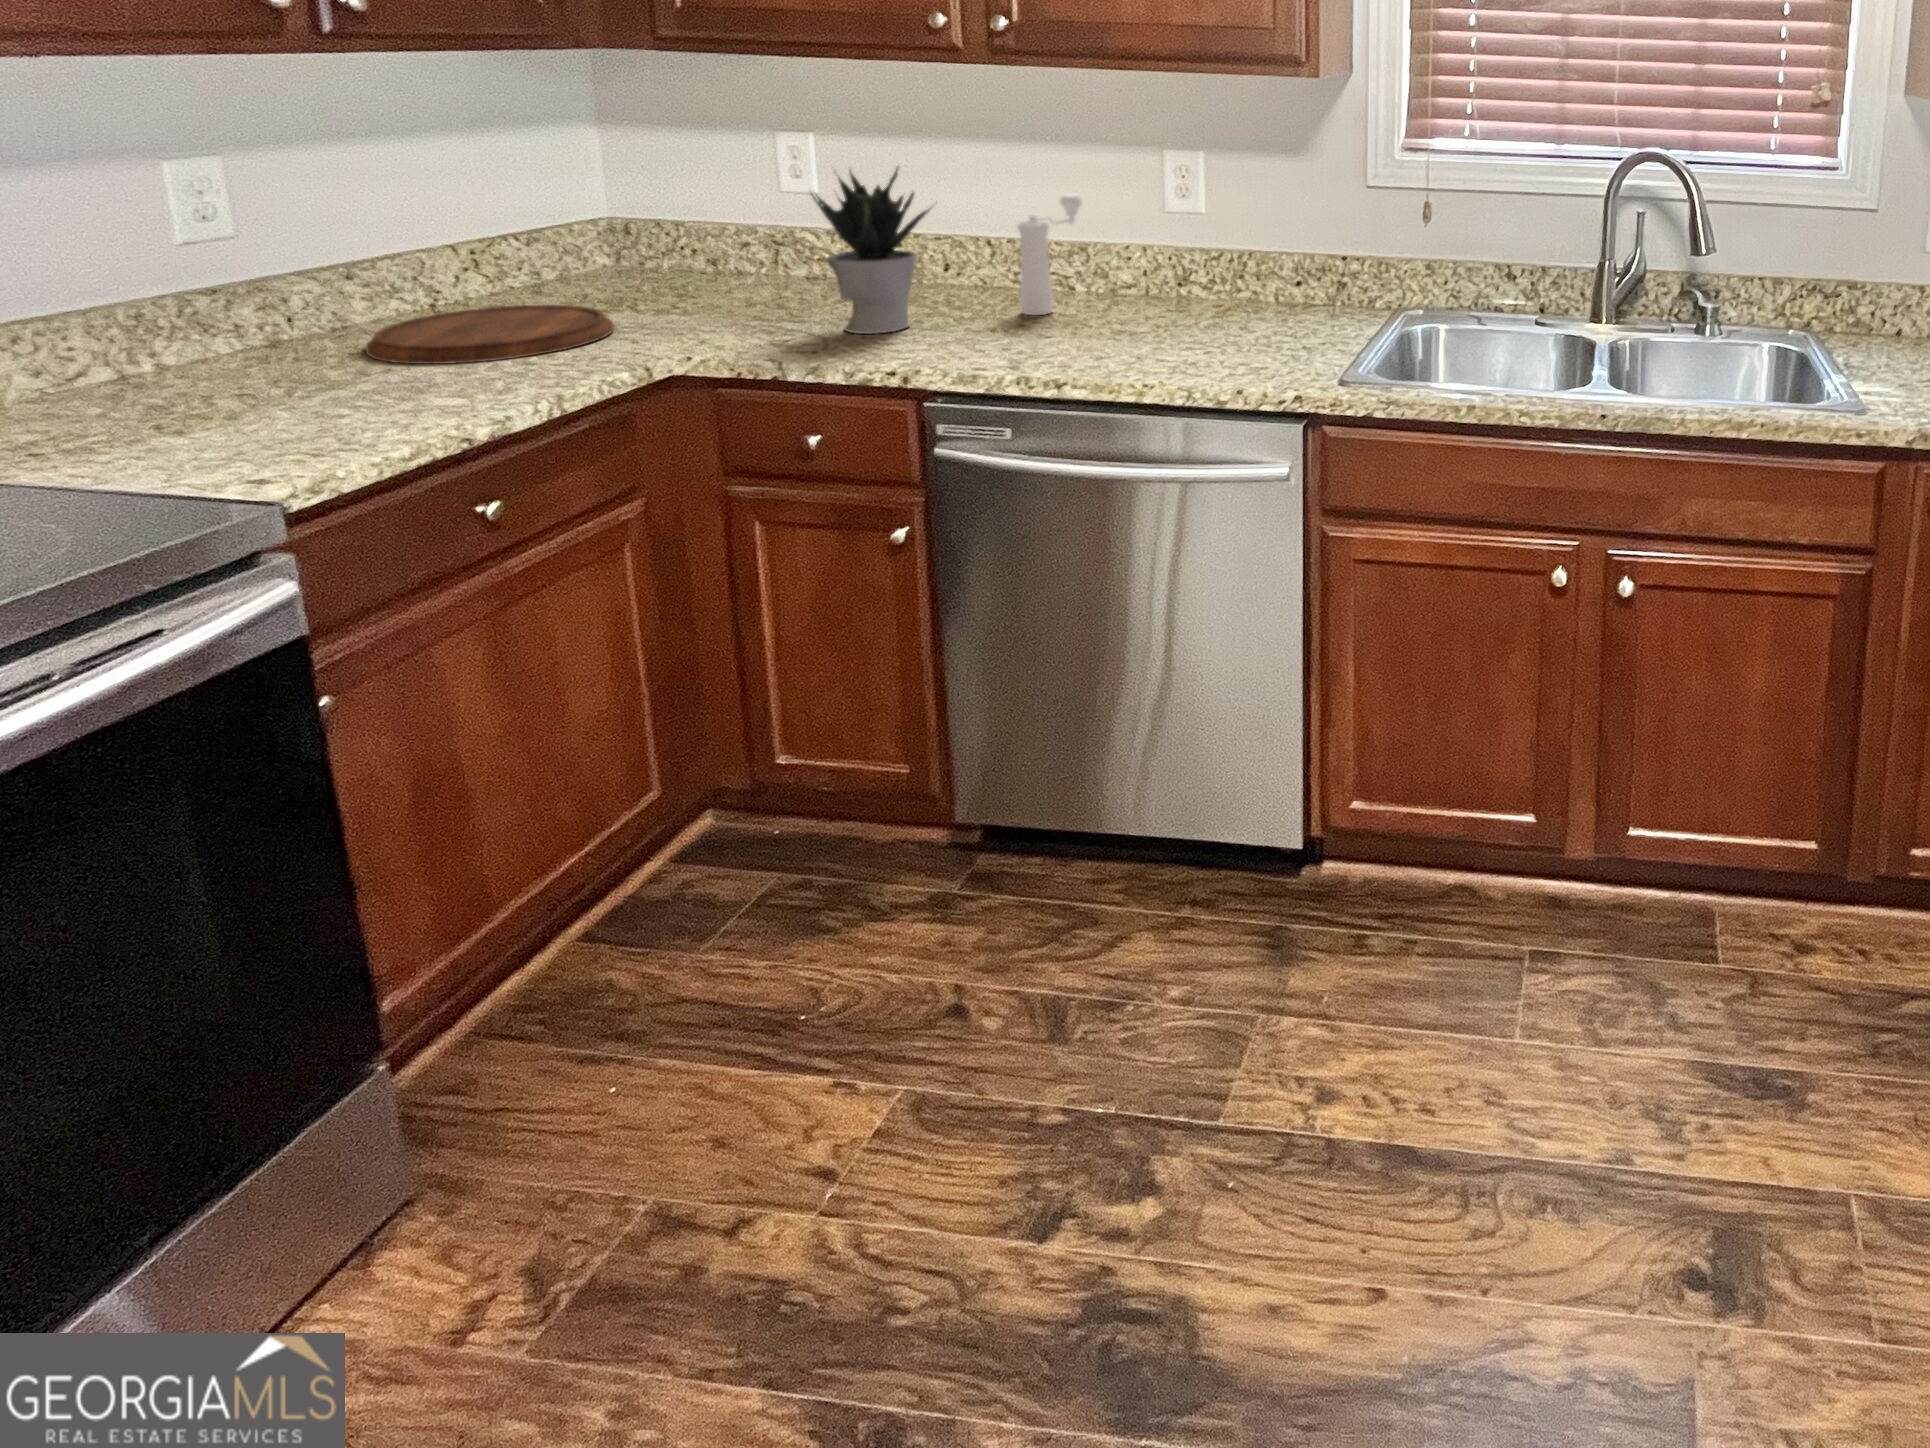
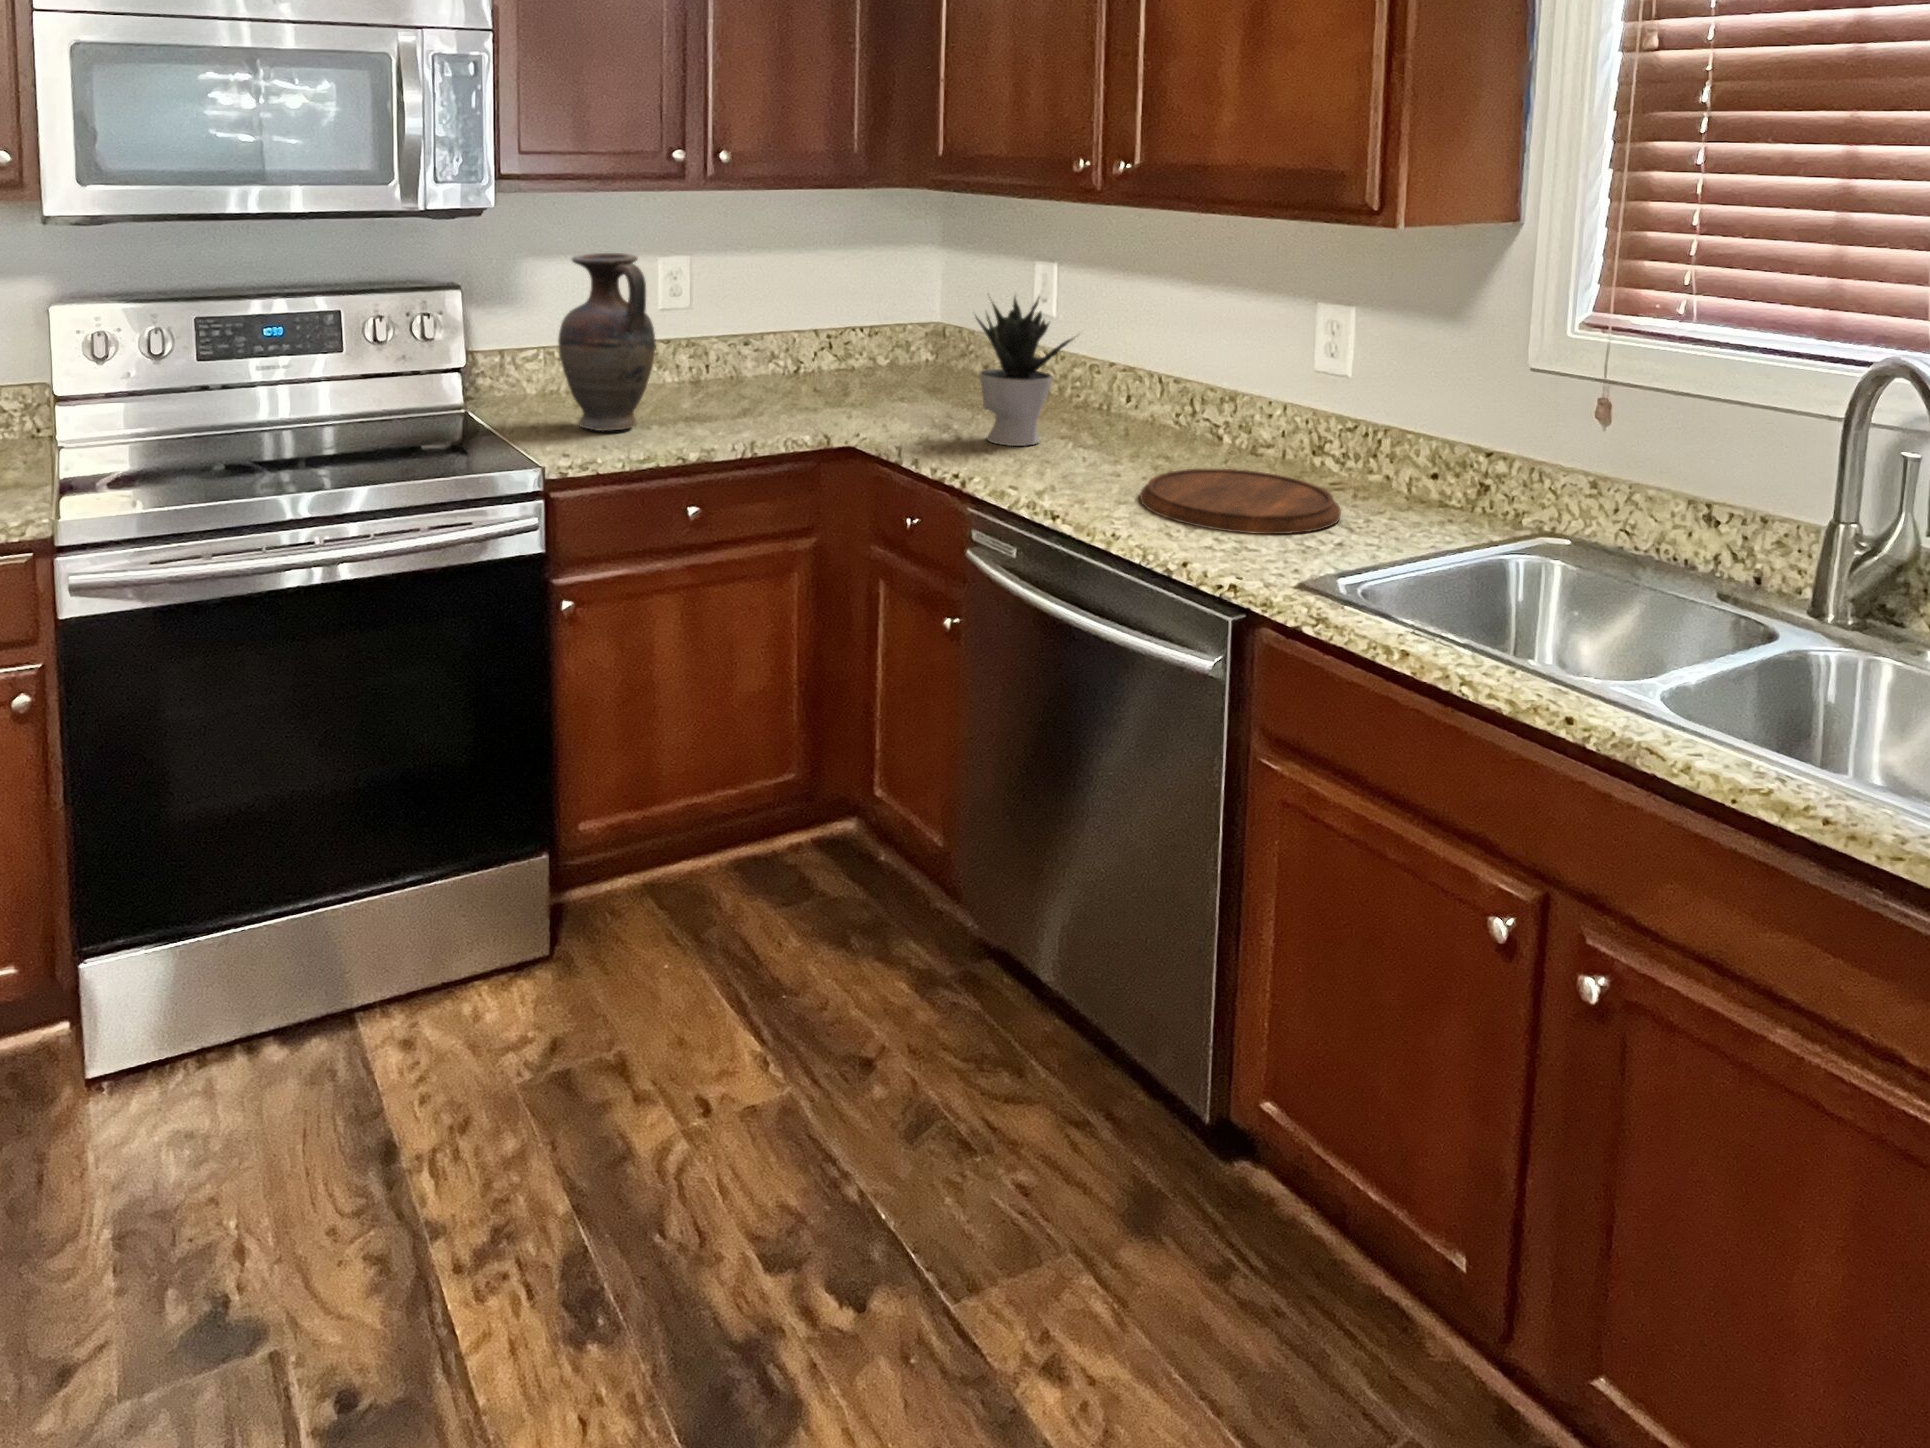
vase: none [98,152,325,436] -> present [558,253,656,431]
pepper mill: present [1017,194,1082,315] -> none [1144,339,1230,457]
cutting board: present [366,305,614,364] -> present [1140,468,1341,534]

